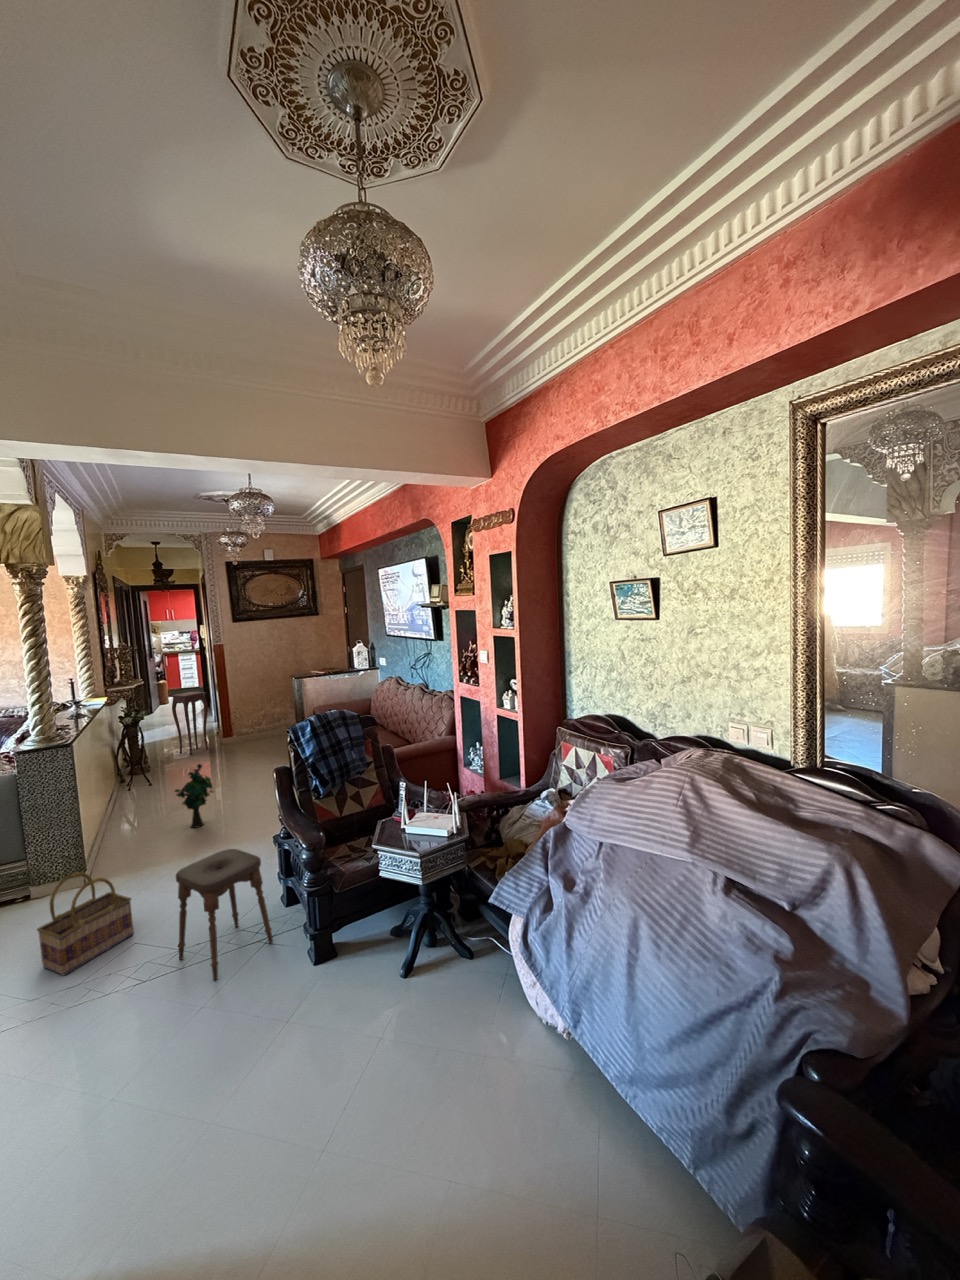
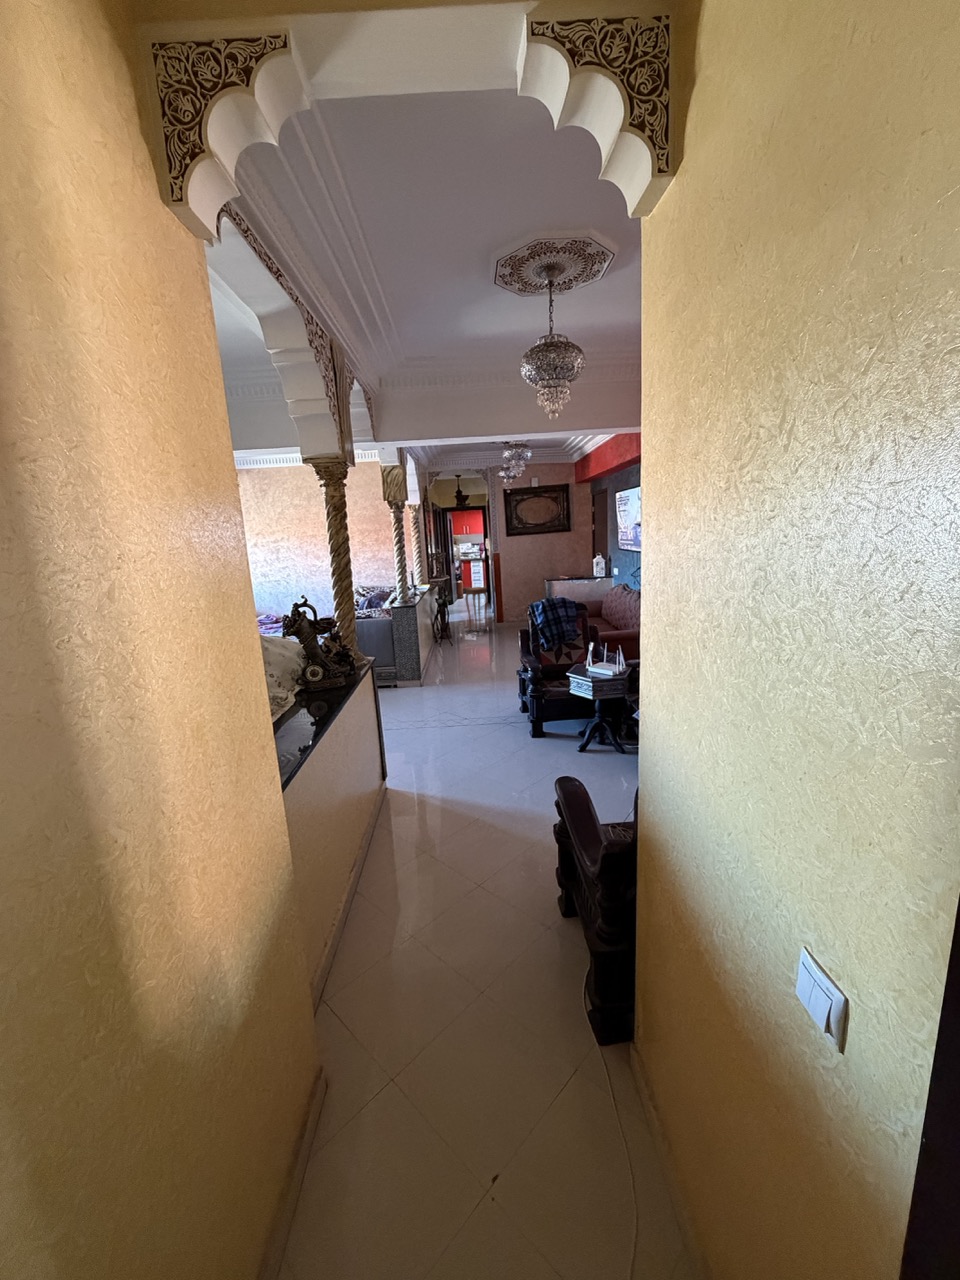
decorative plant: present [175,764,213,828] -> none [464,630,488,670]
stool: present [176,849,273,980] -> none [463,670,511,733]
basket: present [37,872,134,975] -> none [401,670,443,718]

